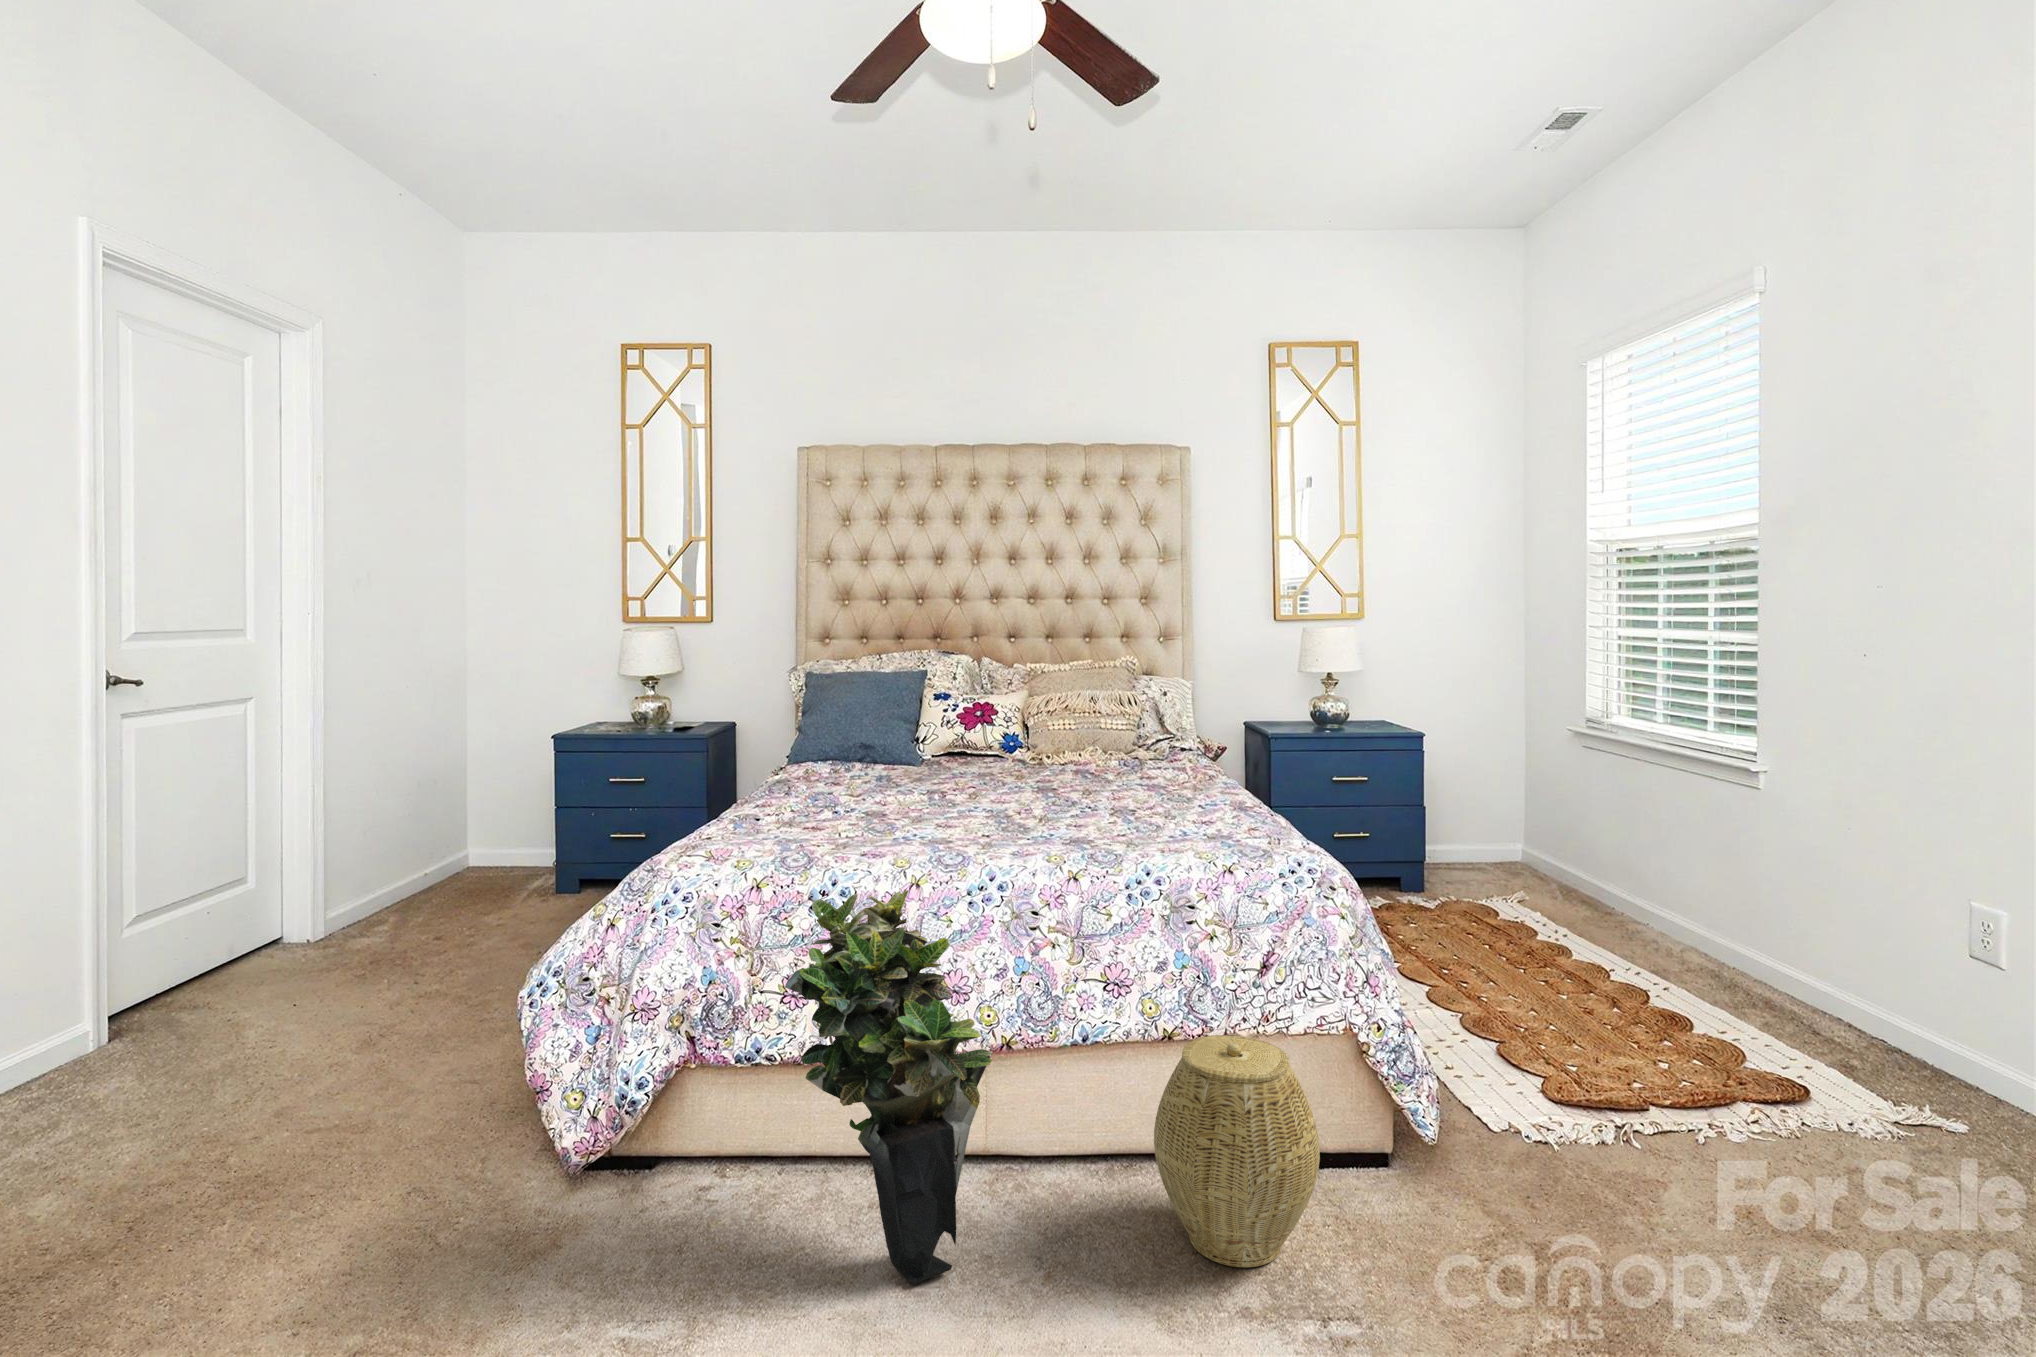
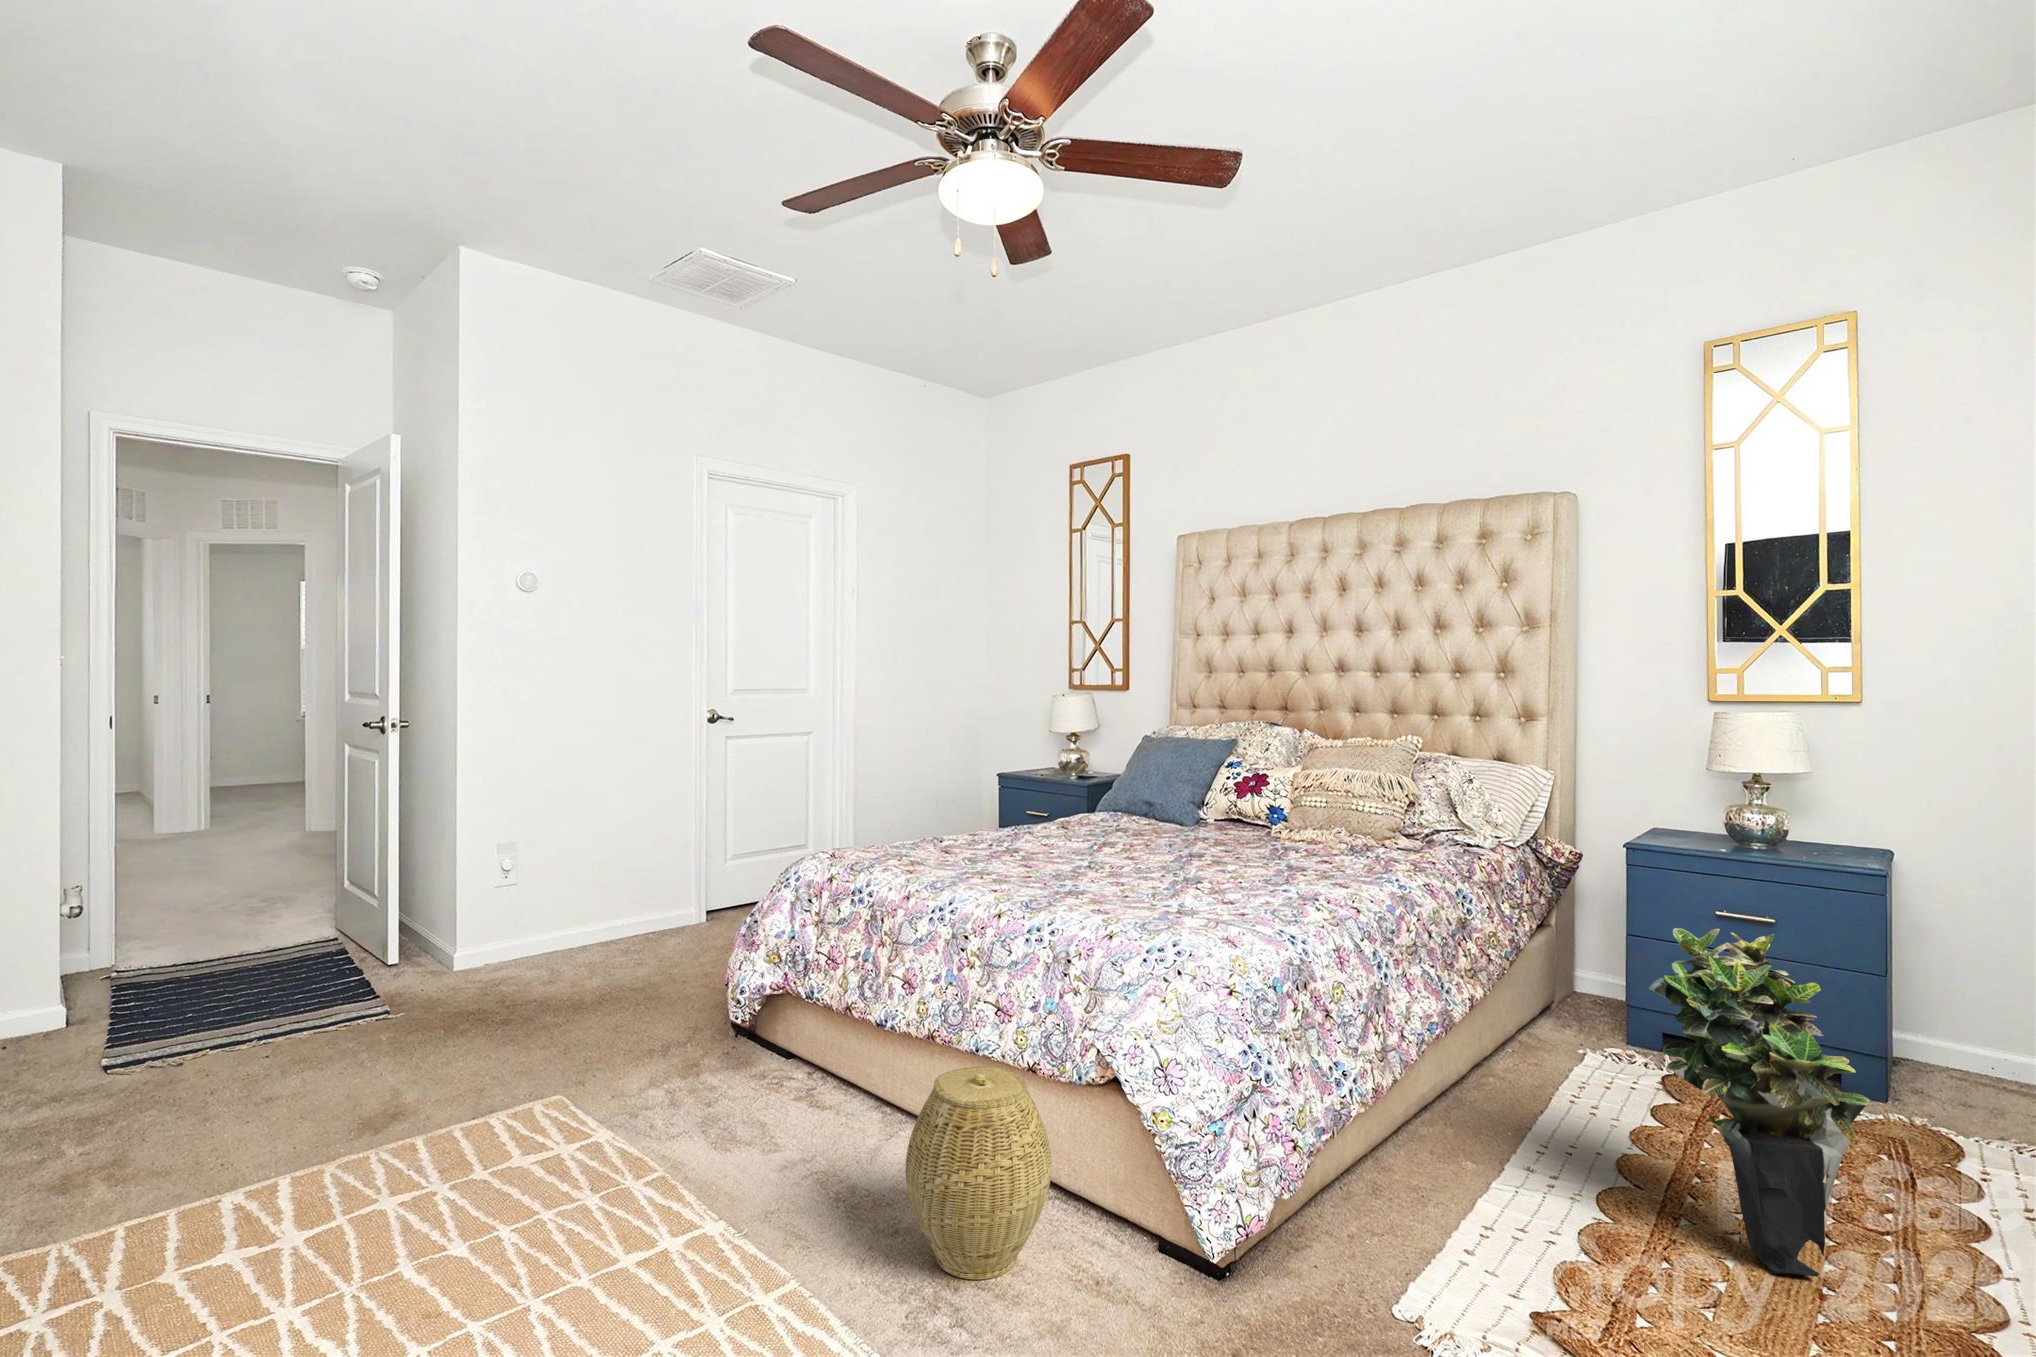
potted plant: present [785,890,992,1285] -> present [1649,928,1869,1277]

